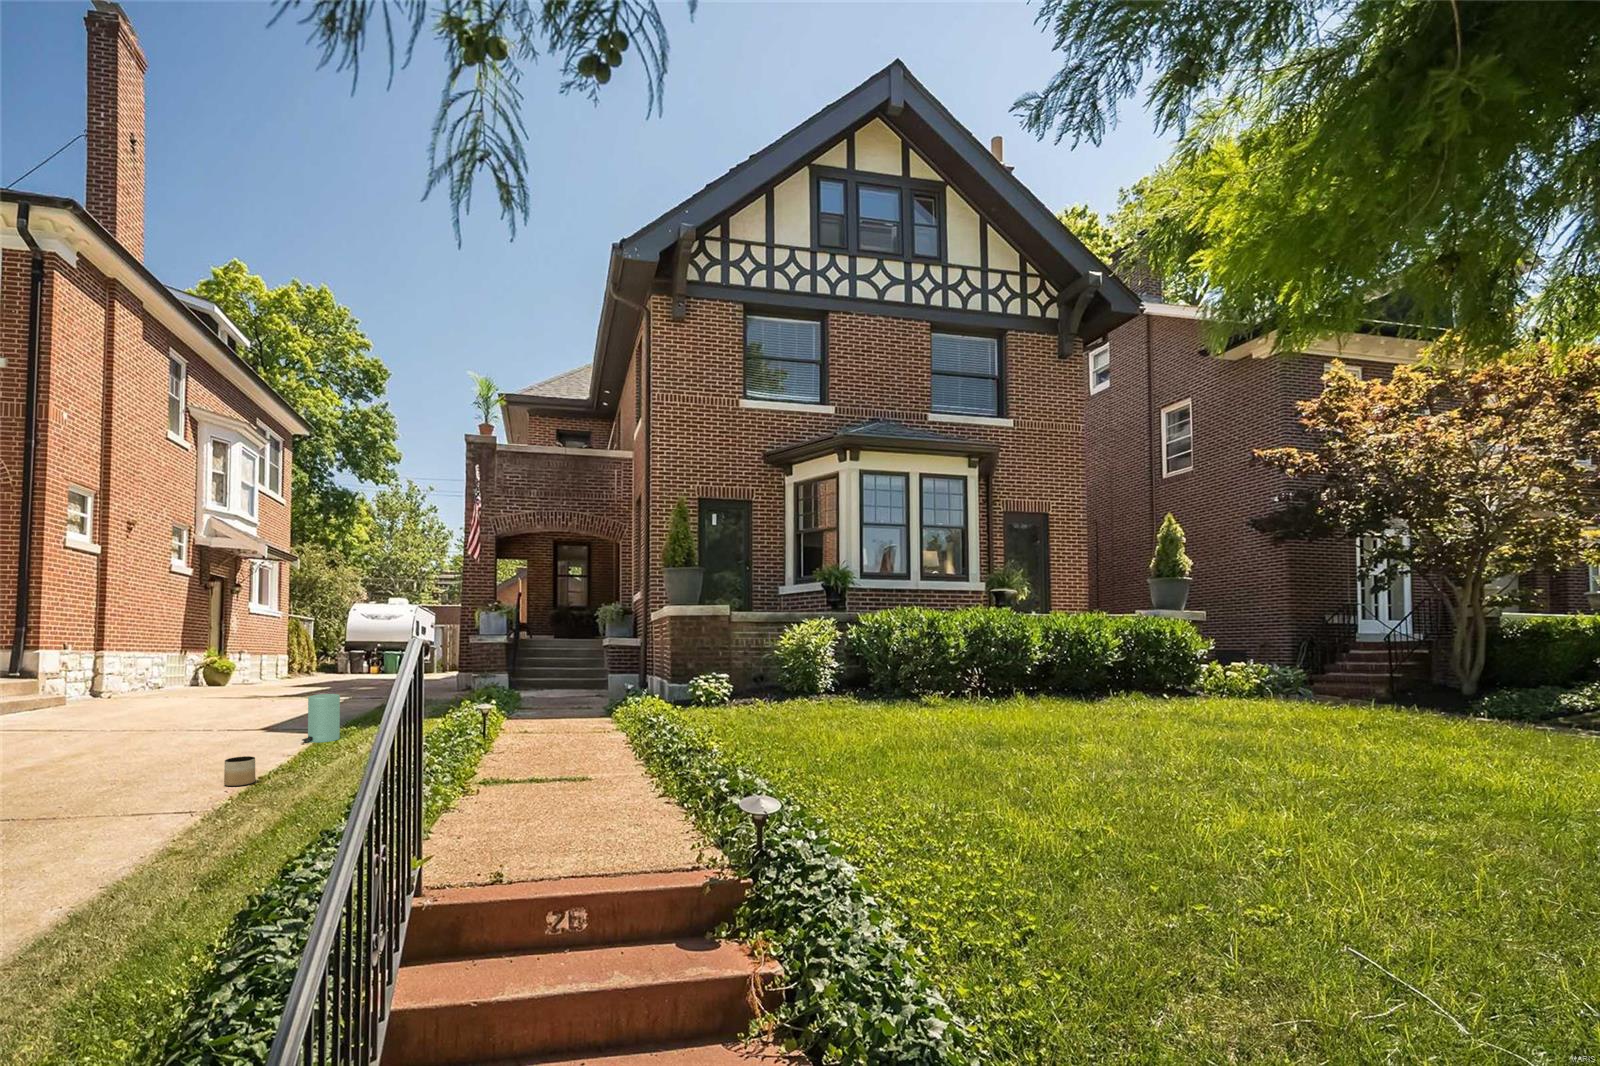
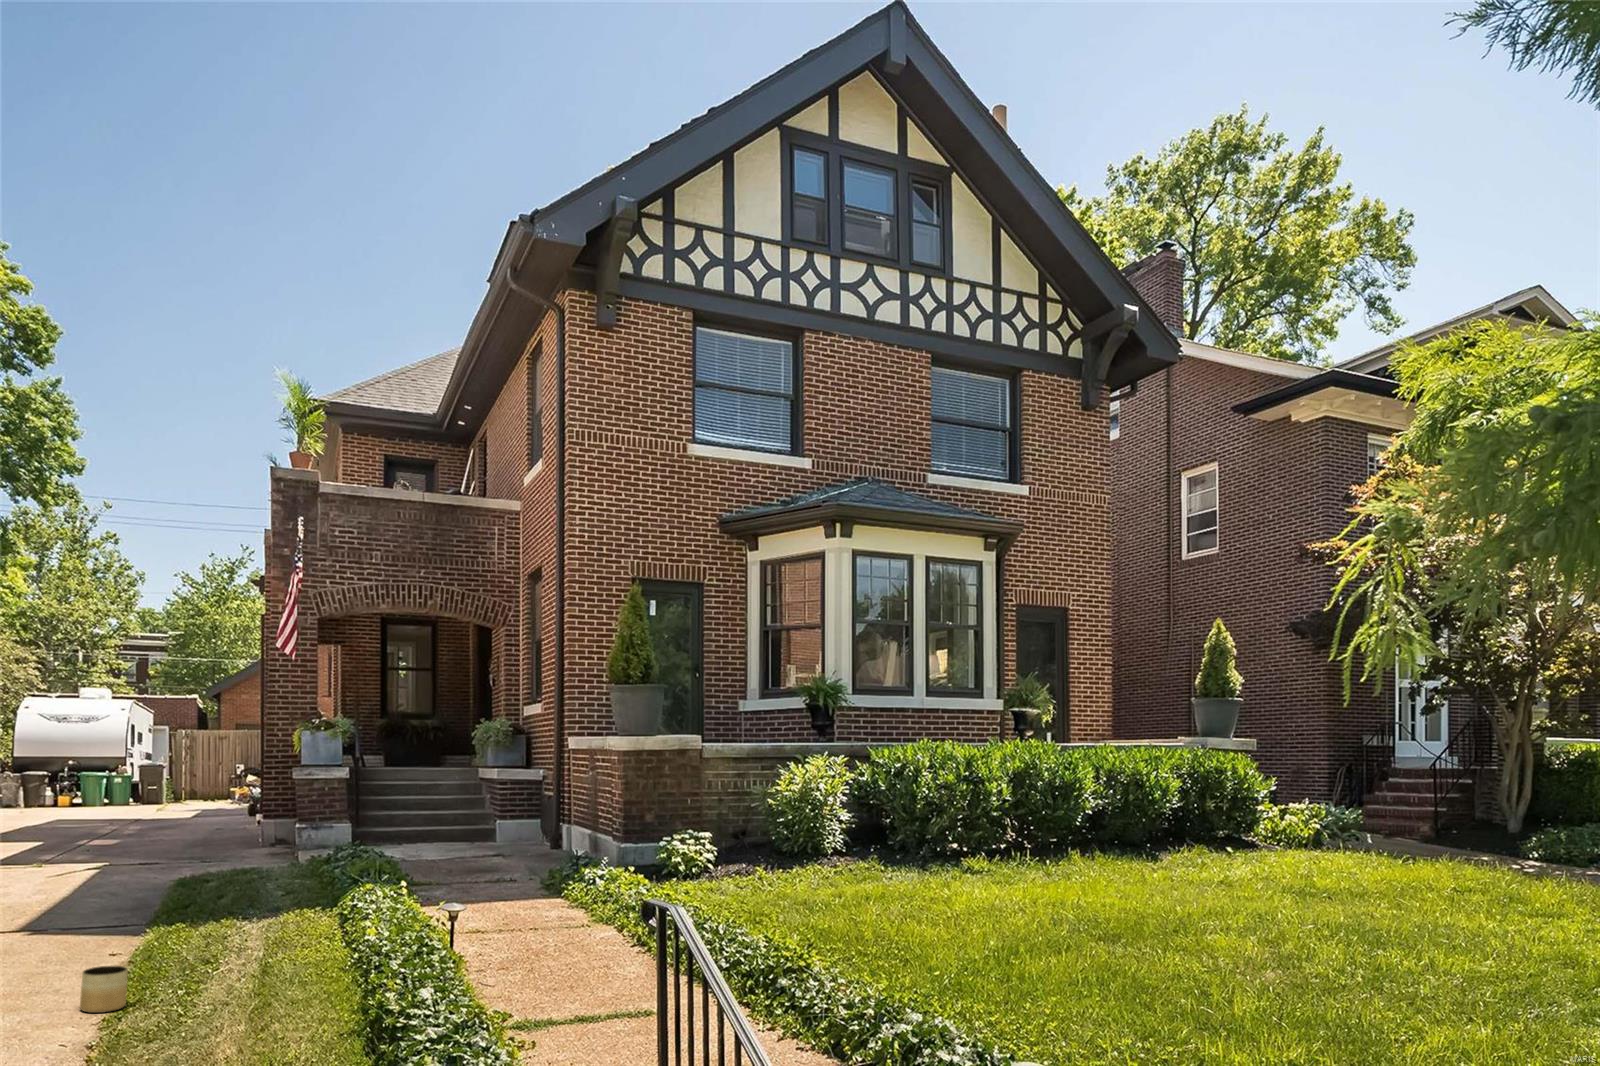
trash can: present [302,694,340,742] -> none [110,865,169,941]

